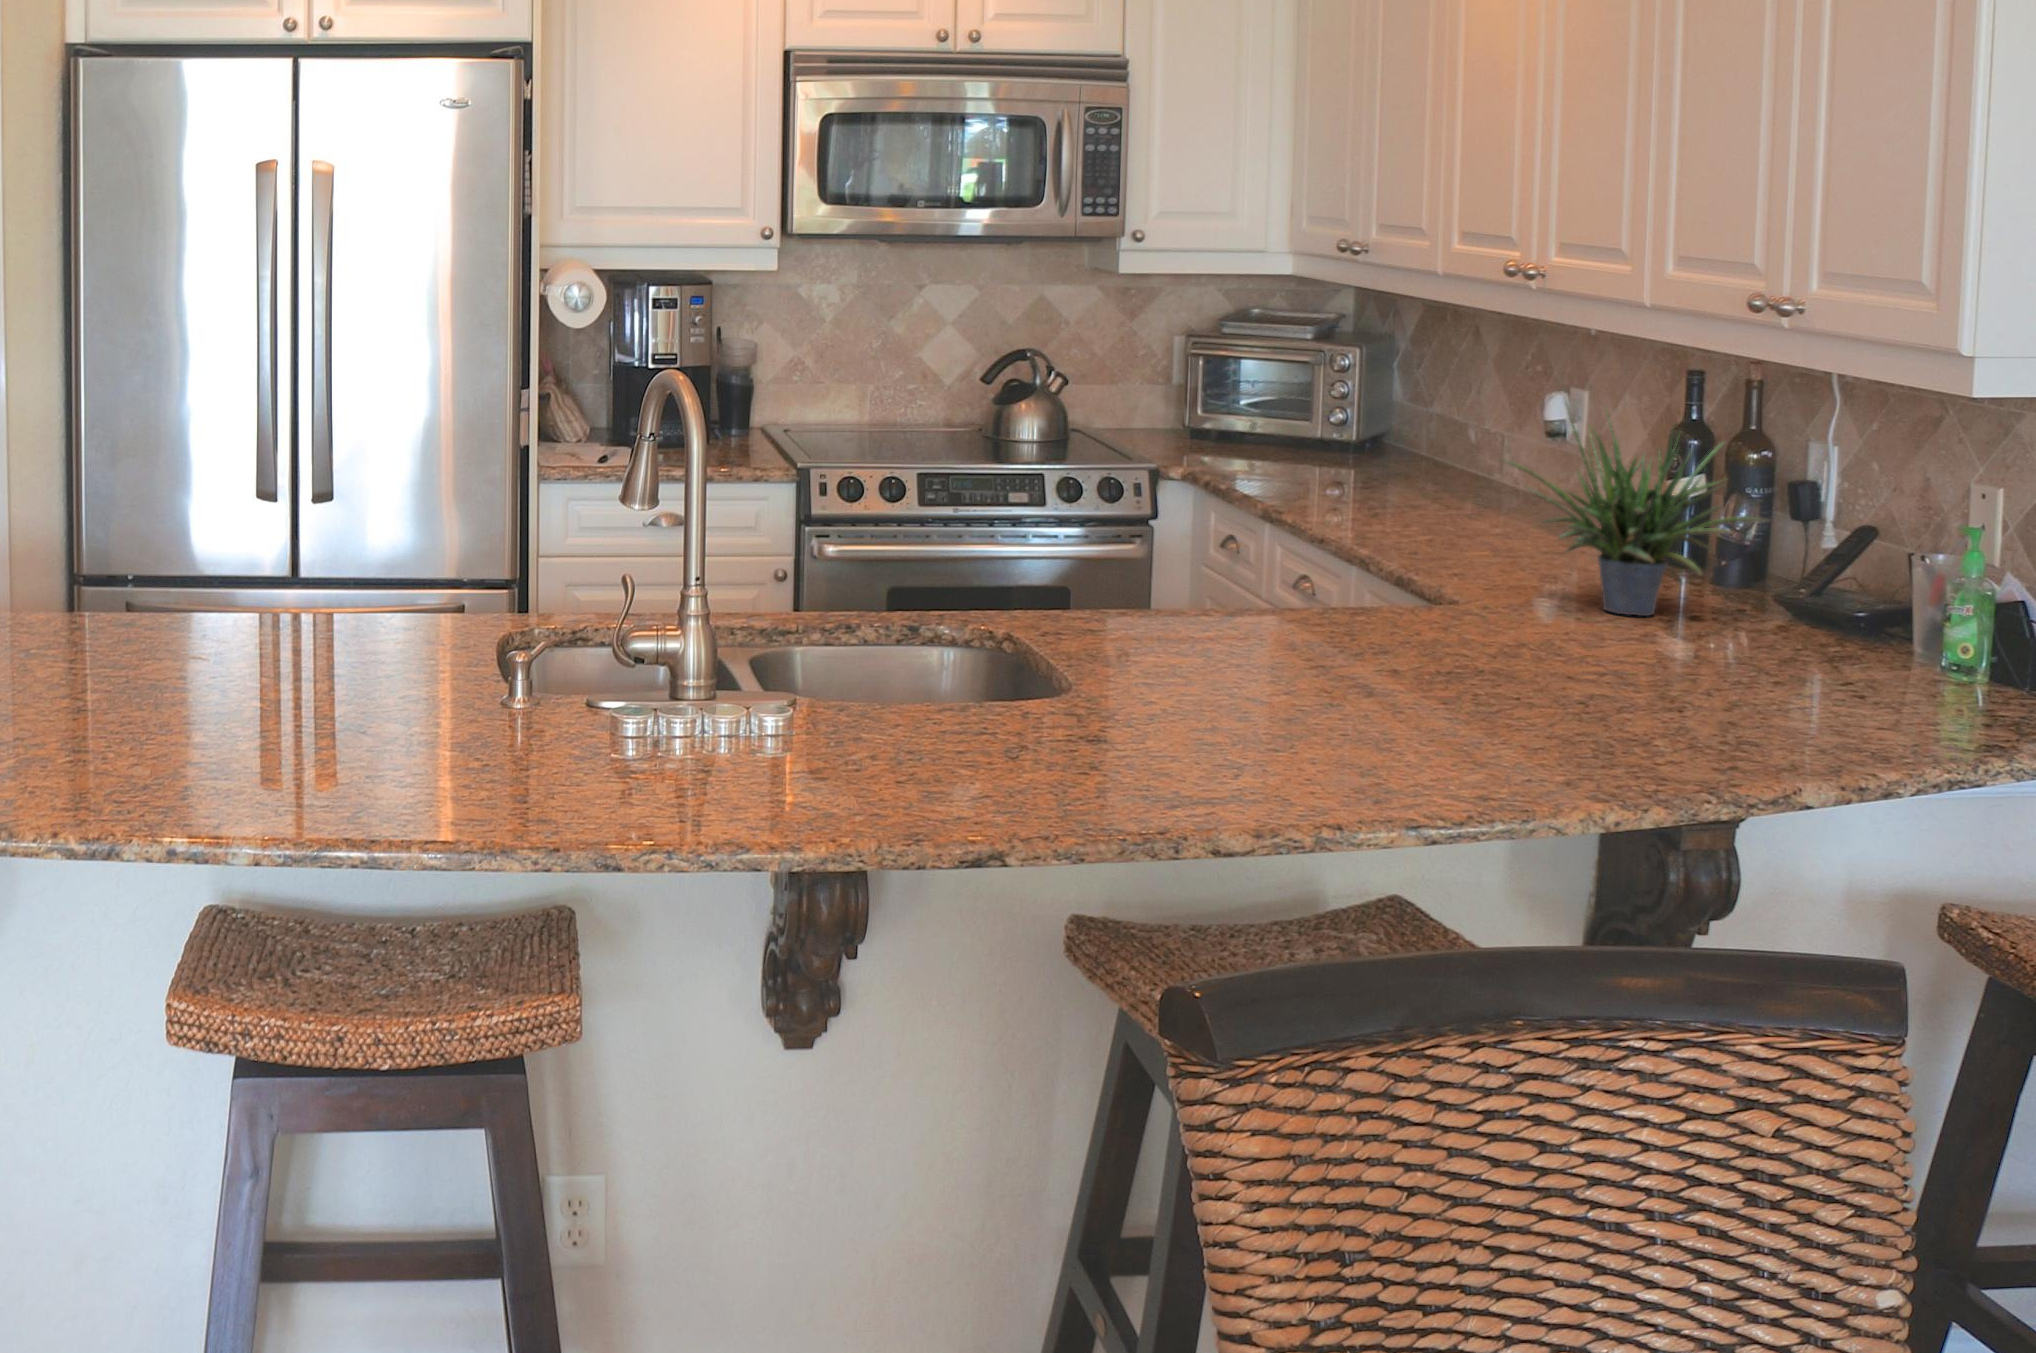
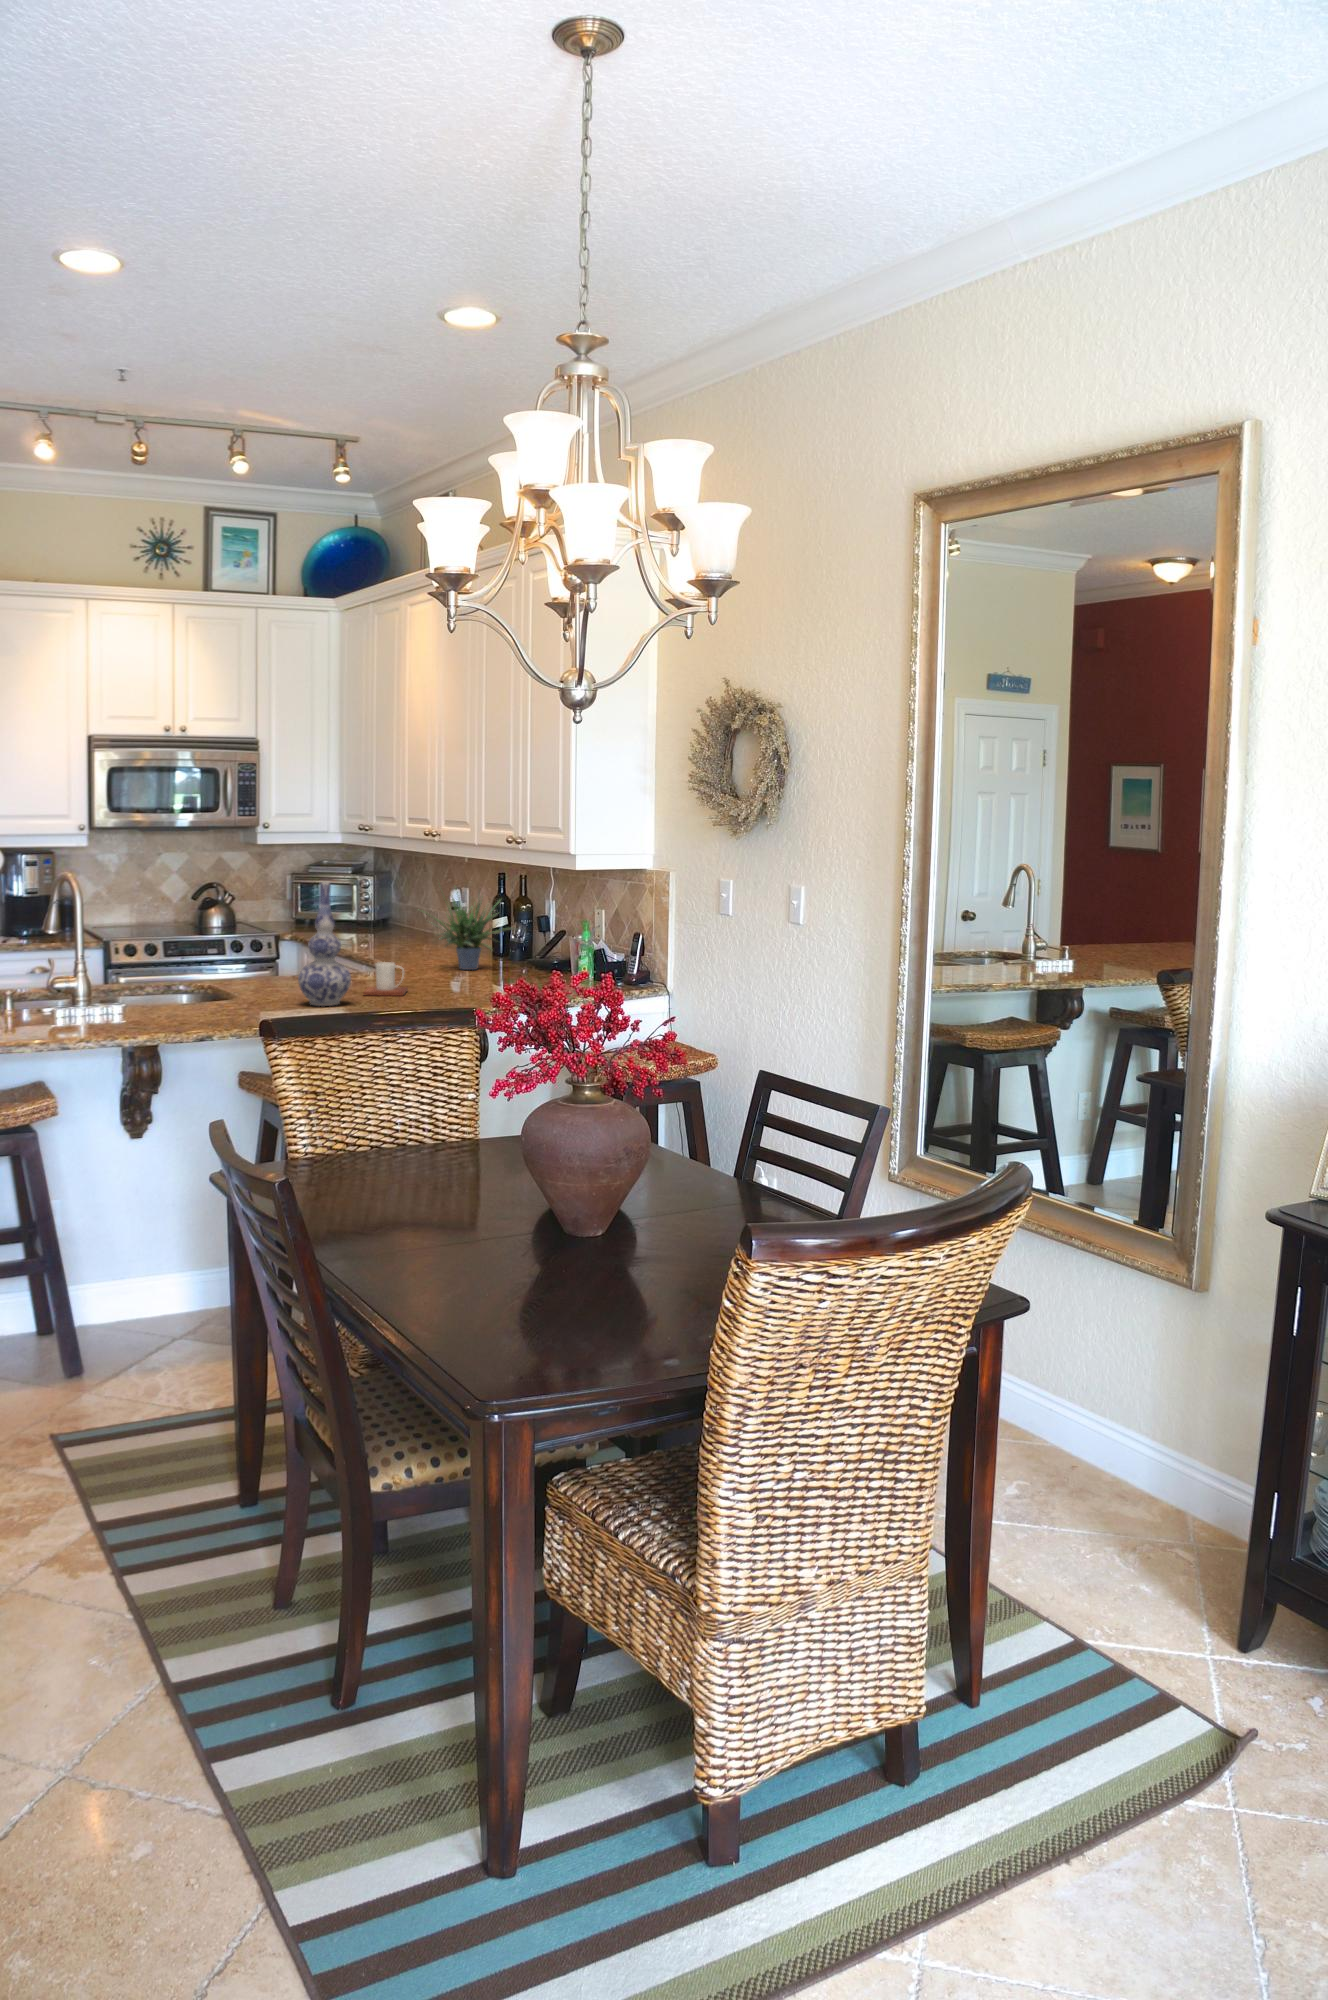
vase: none [1223,414,1364,736] -> present [298,882,351,1006]
mug: none [1382,613,1499,711] -> present [363,962,408,996]

